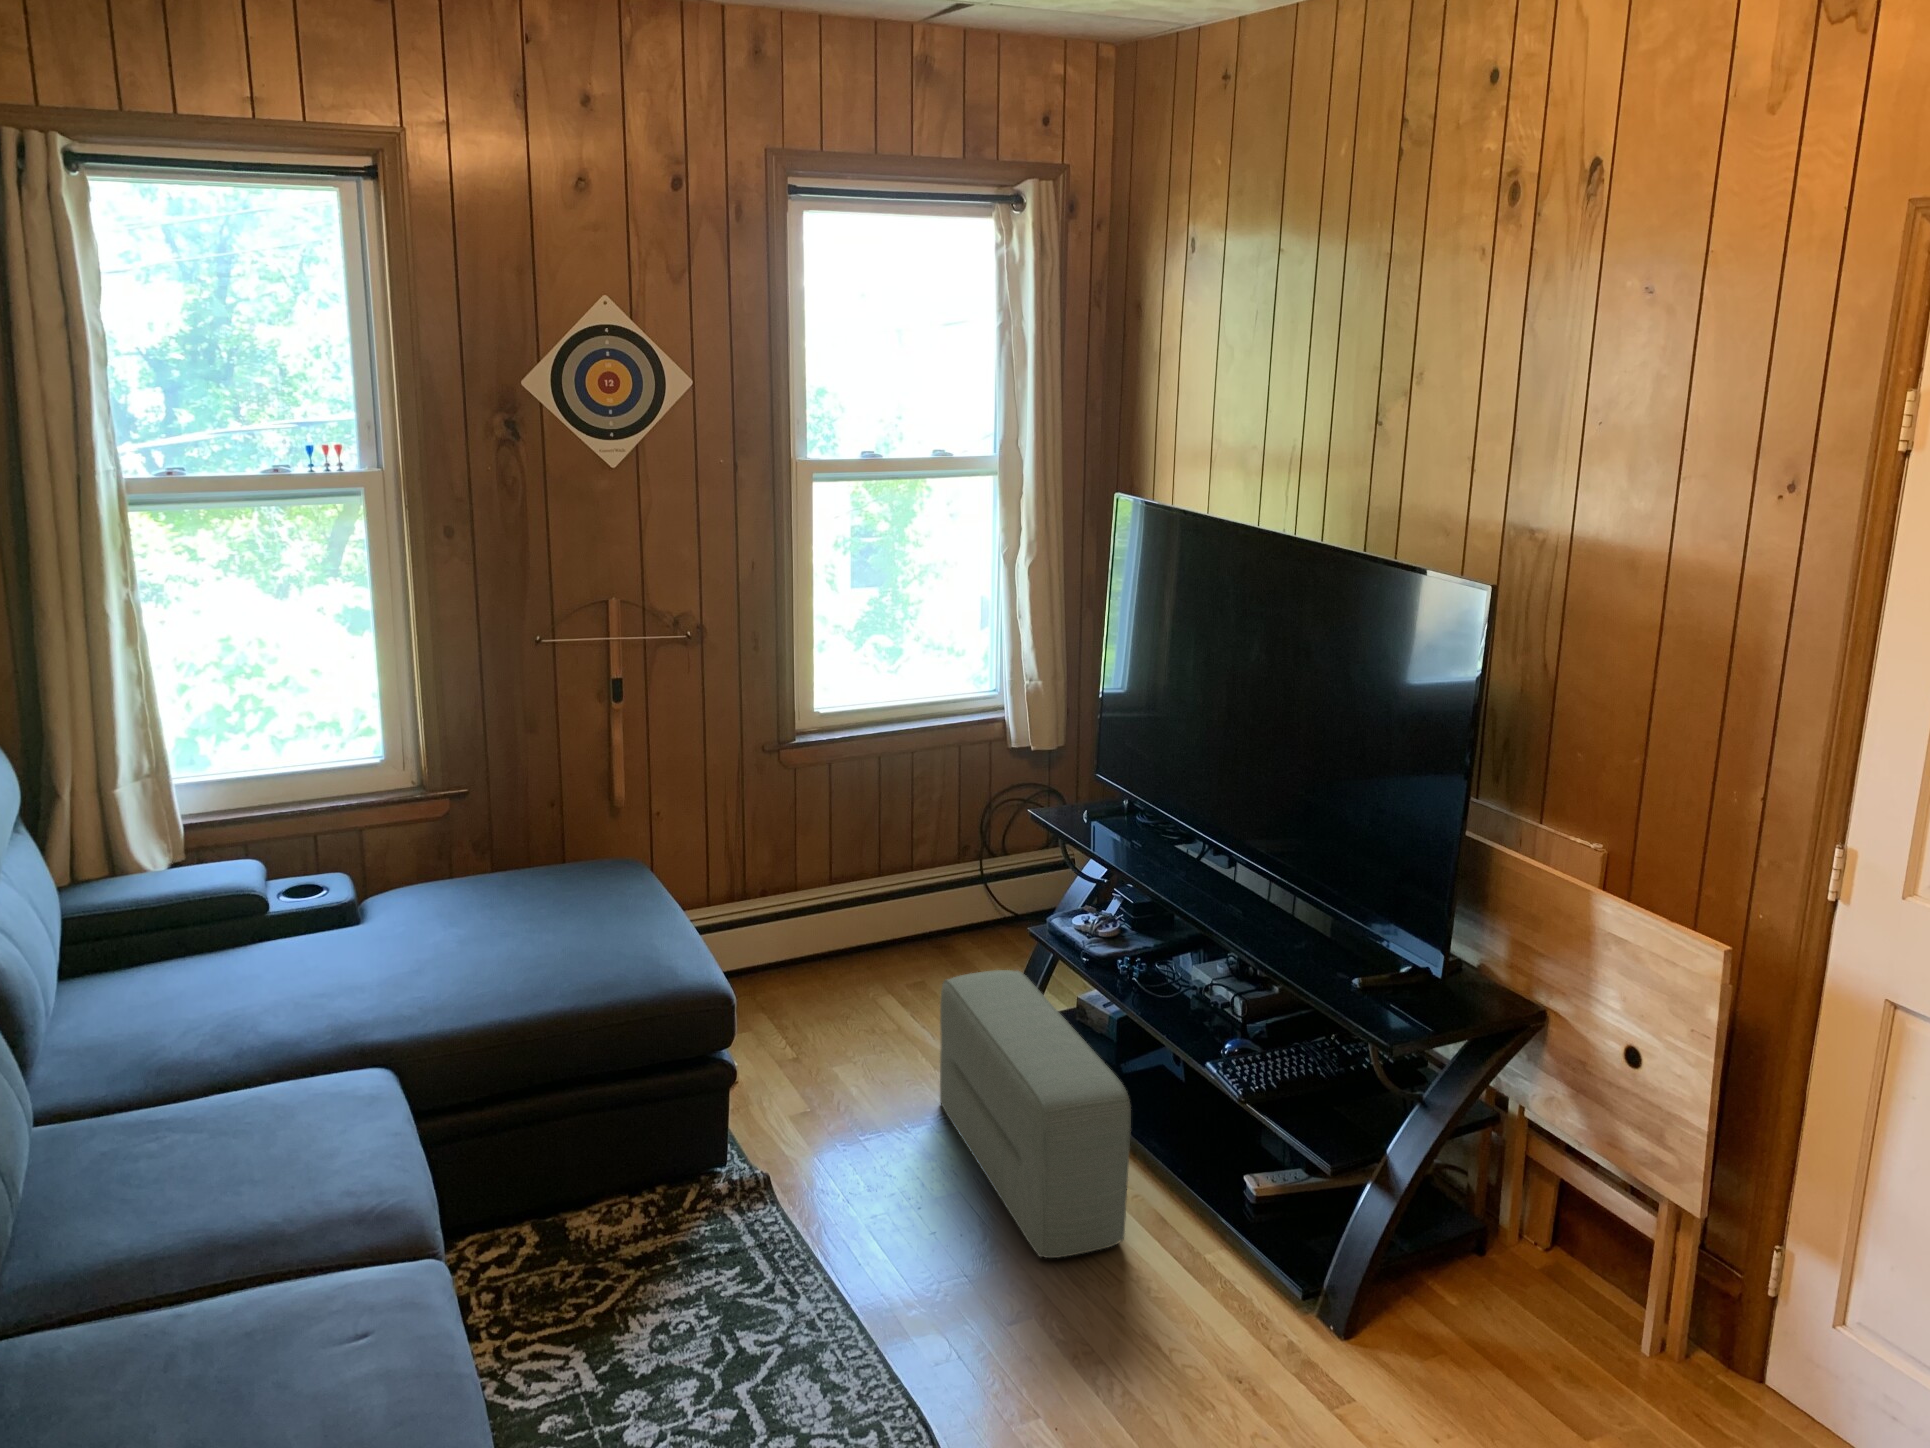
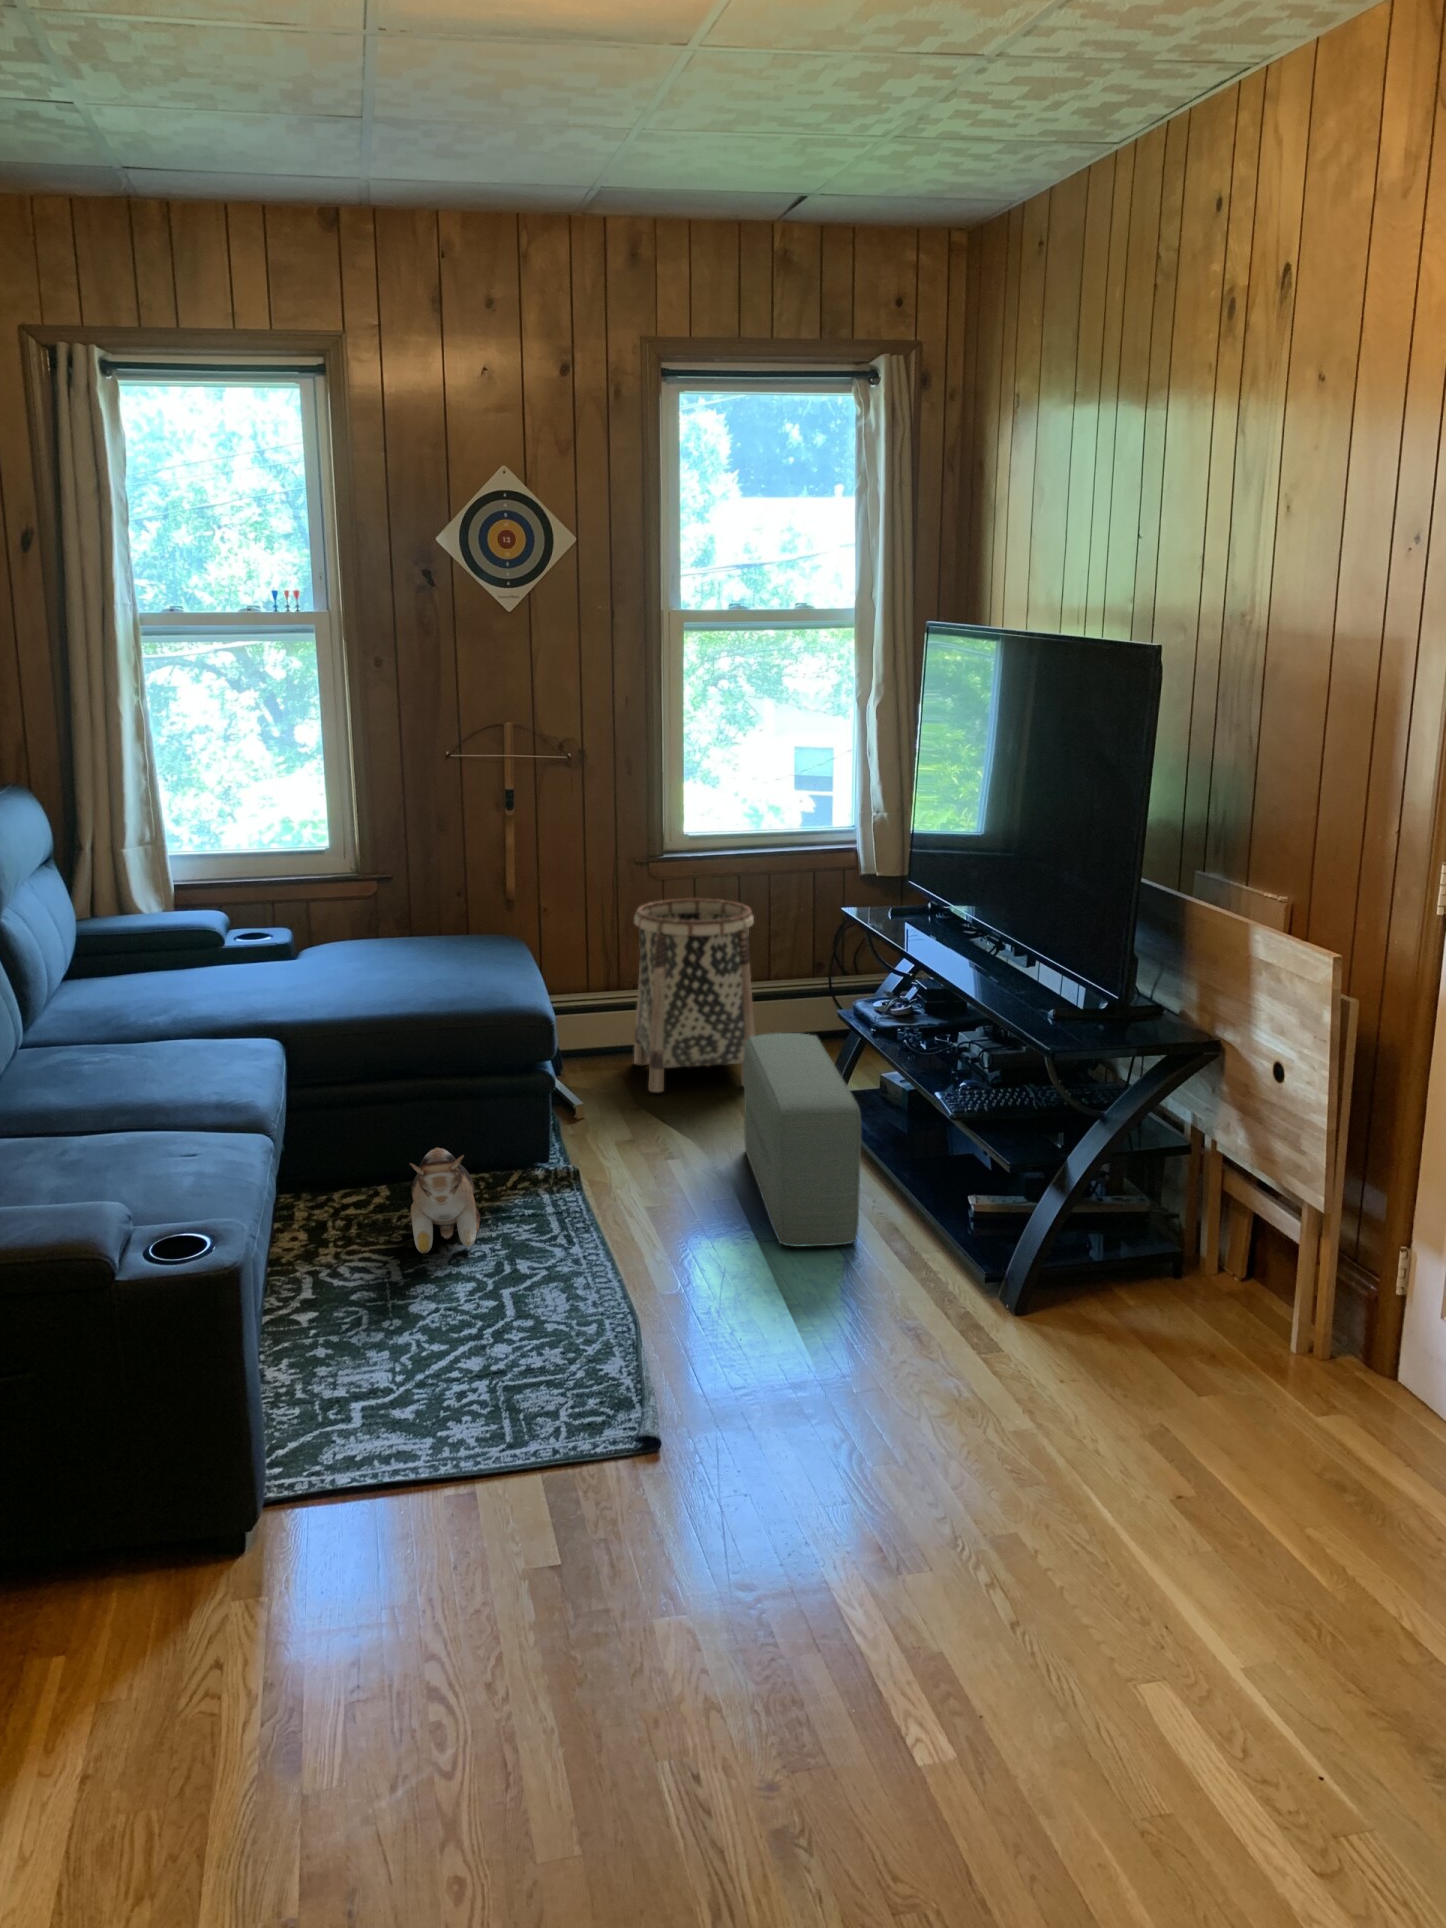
basket: none [764,789,915,1024] -> present [634,898,755,1092]
plush toy: none [587,1205,678,1341] -> present [410,1147,480,1253]

